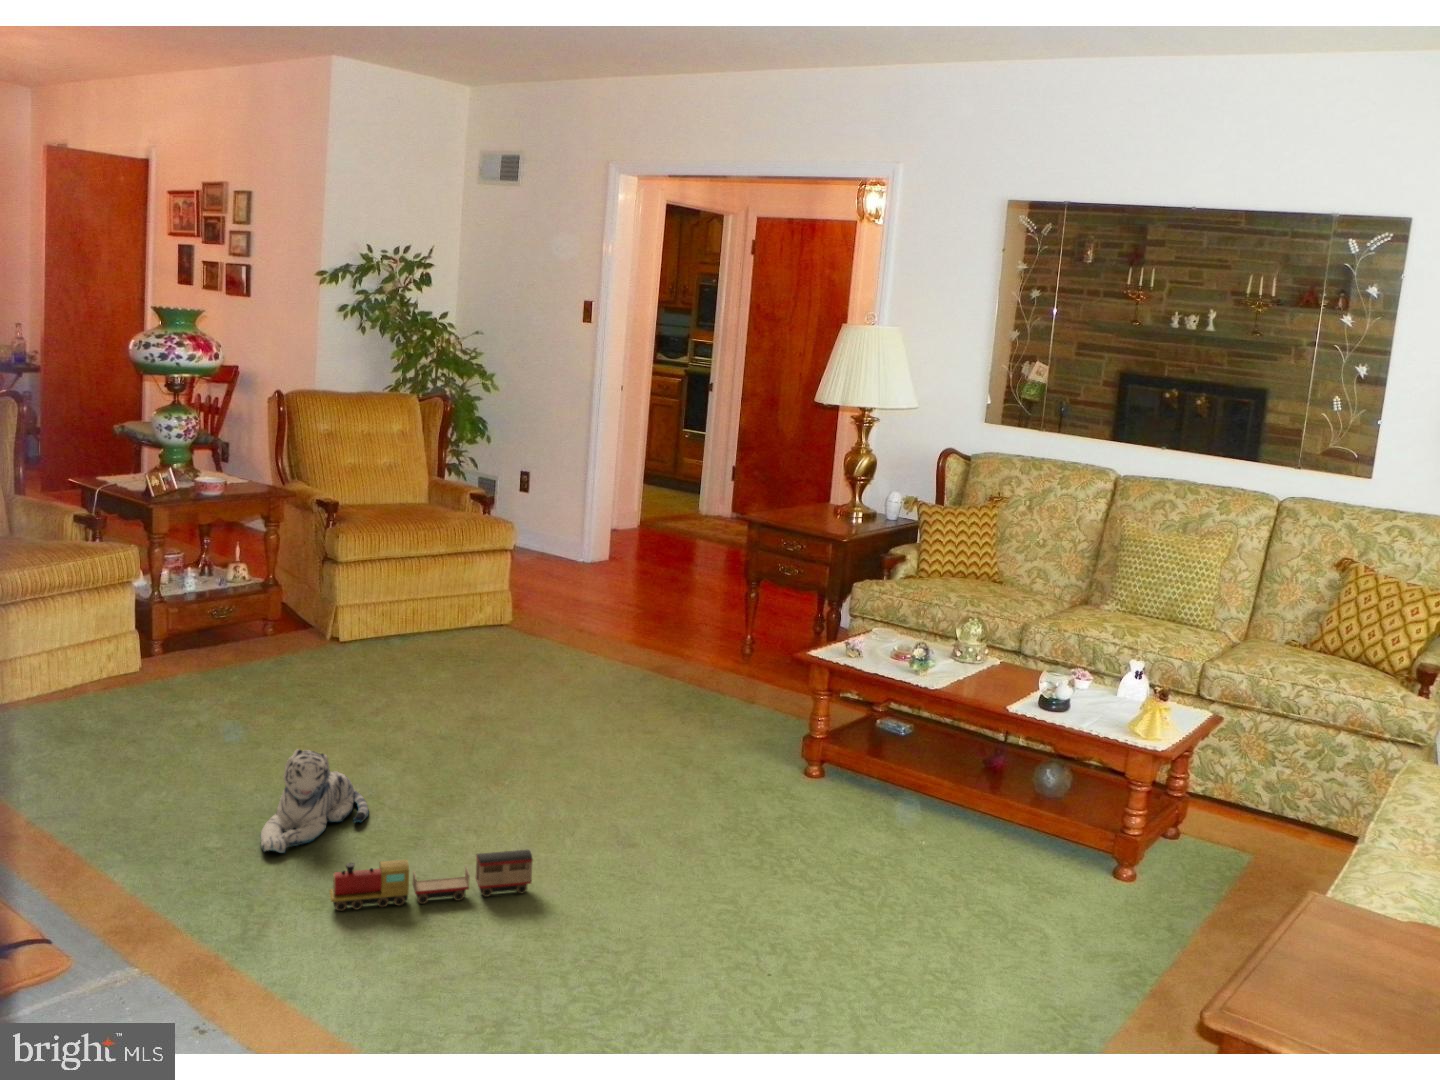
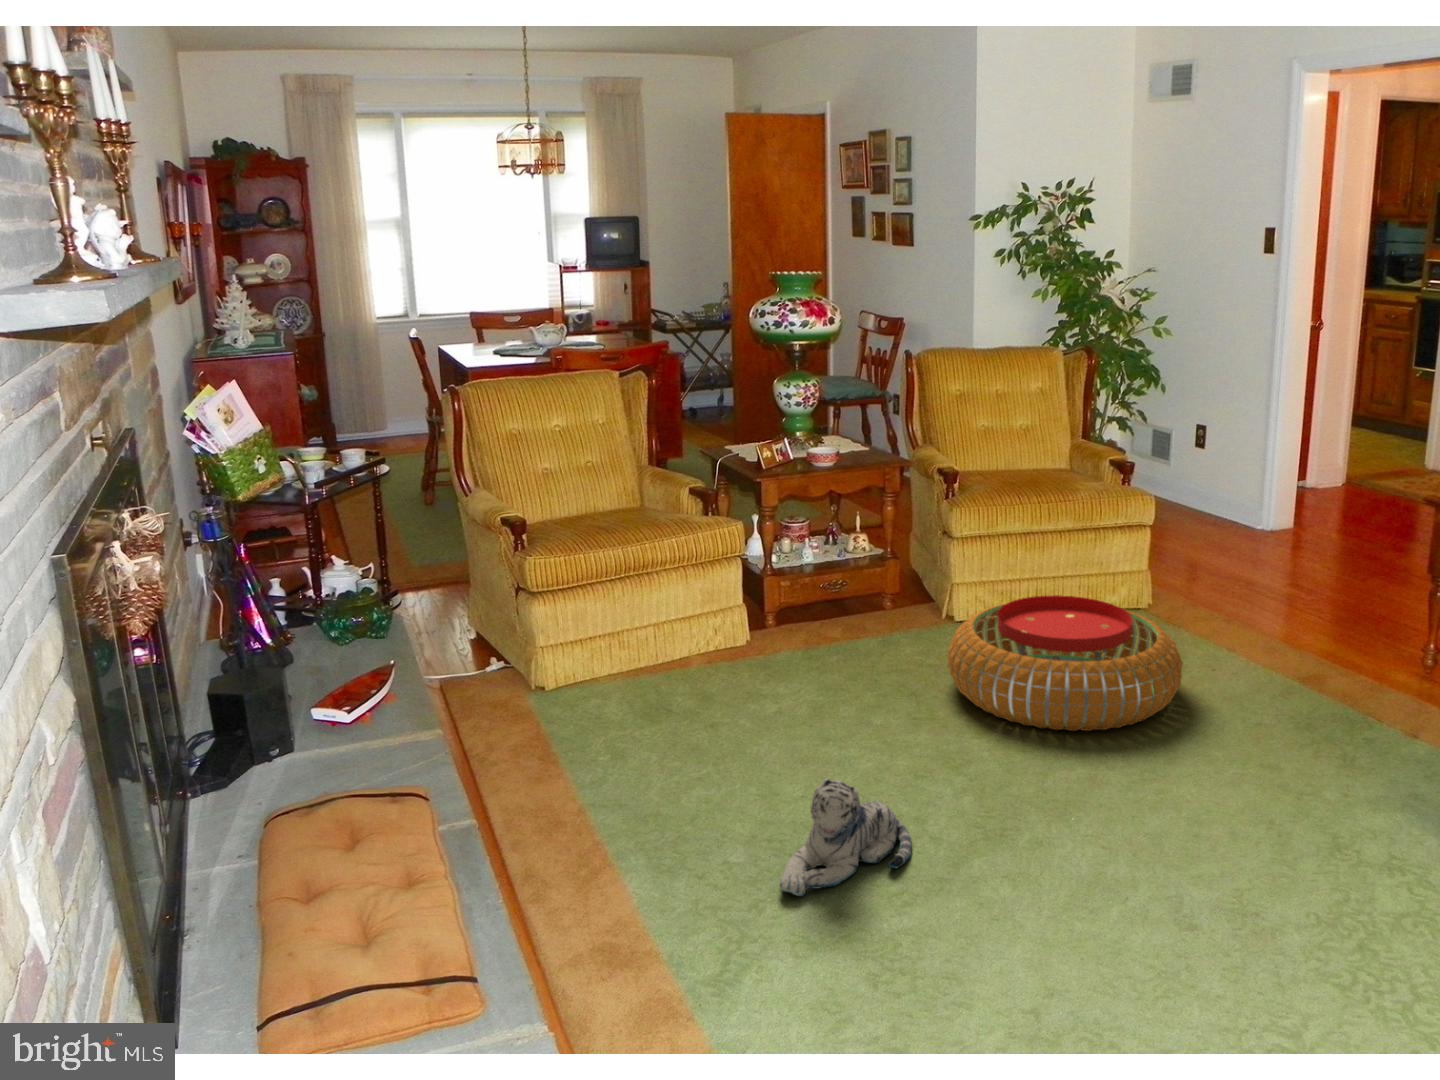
pouf: none [354,604,554,714] -> present [948,595,1183,731]
toy train: present [330,850,533,911] -> none [824,937,1071,1012]

